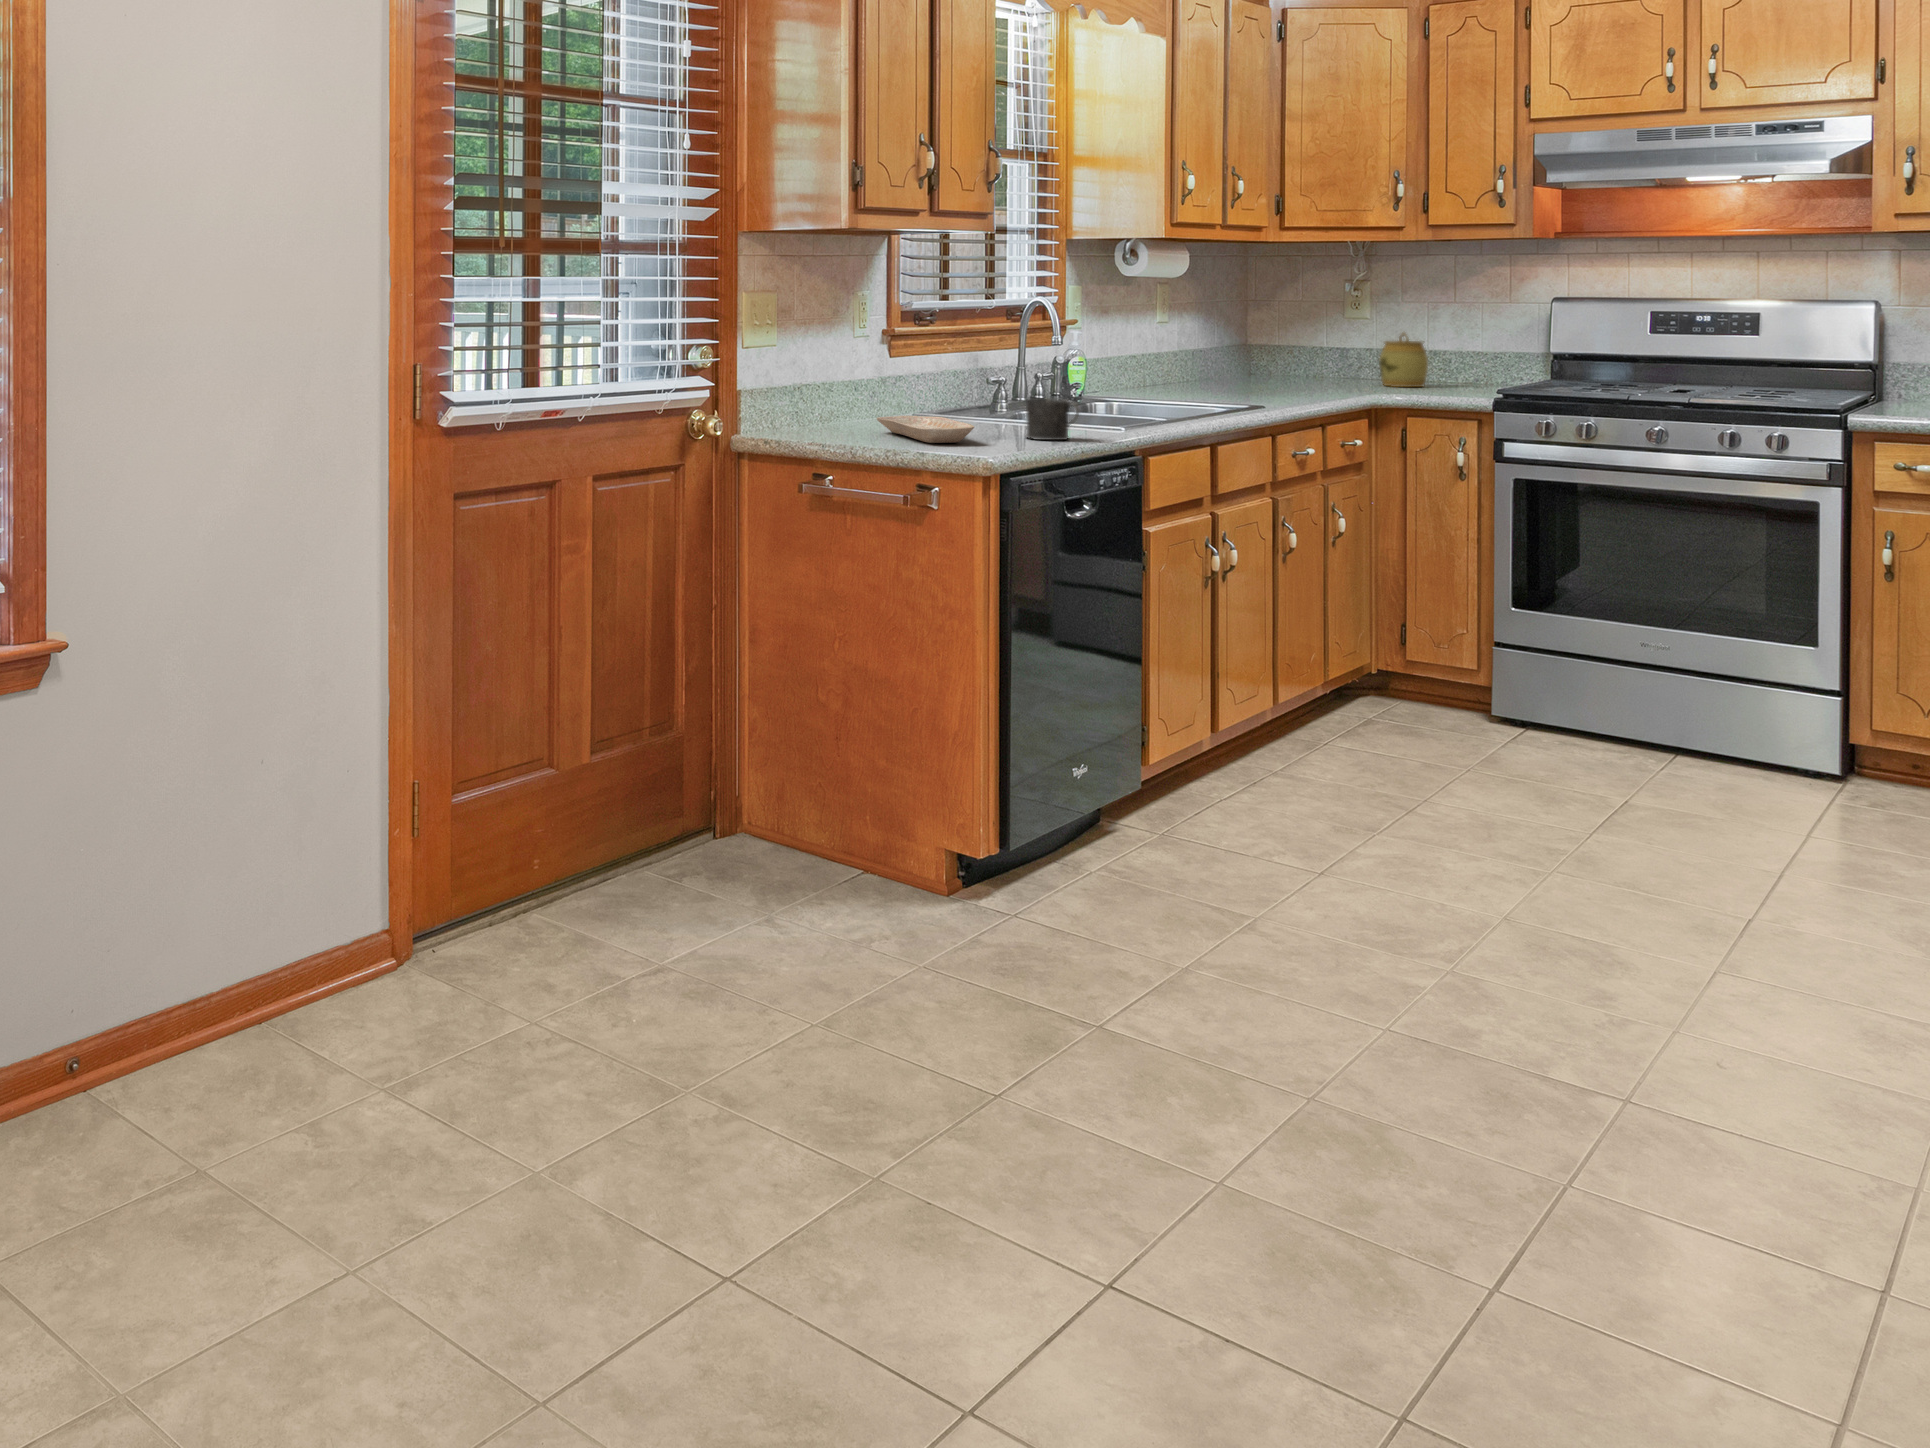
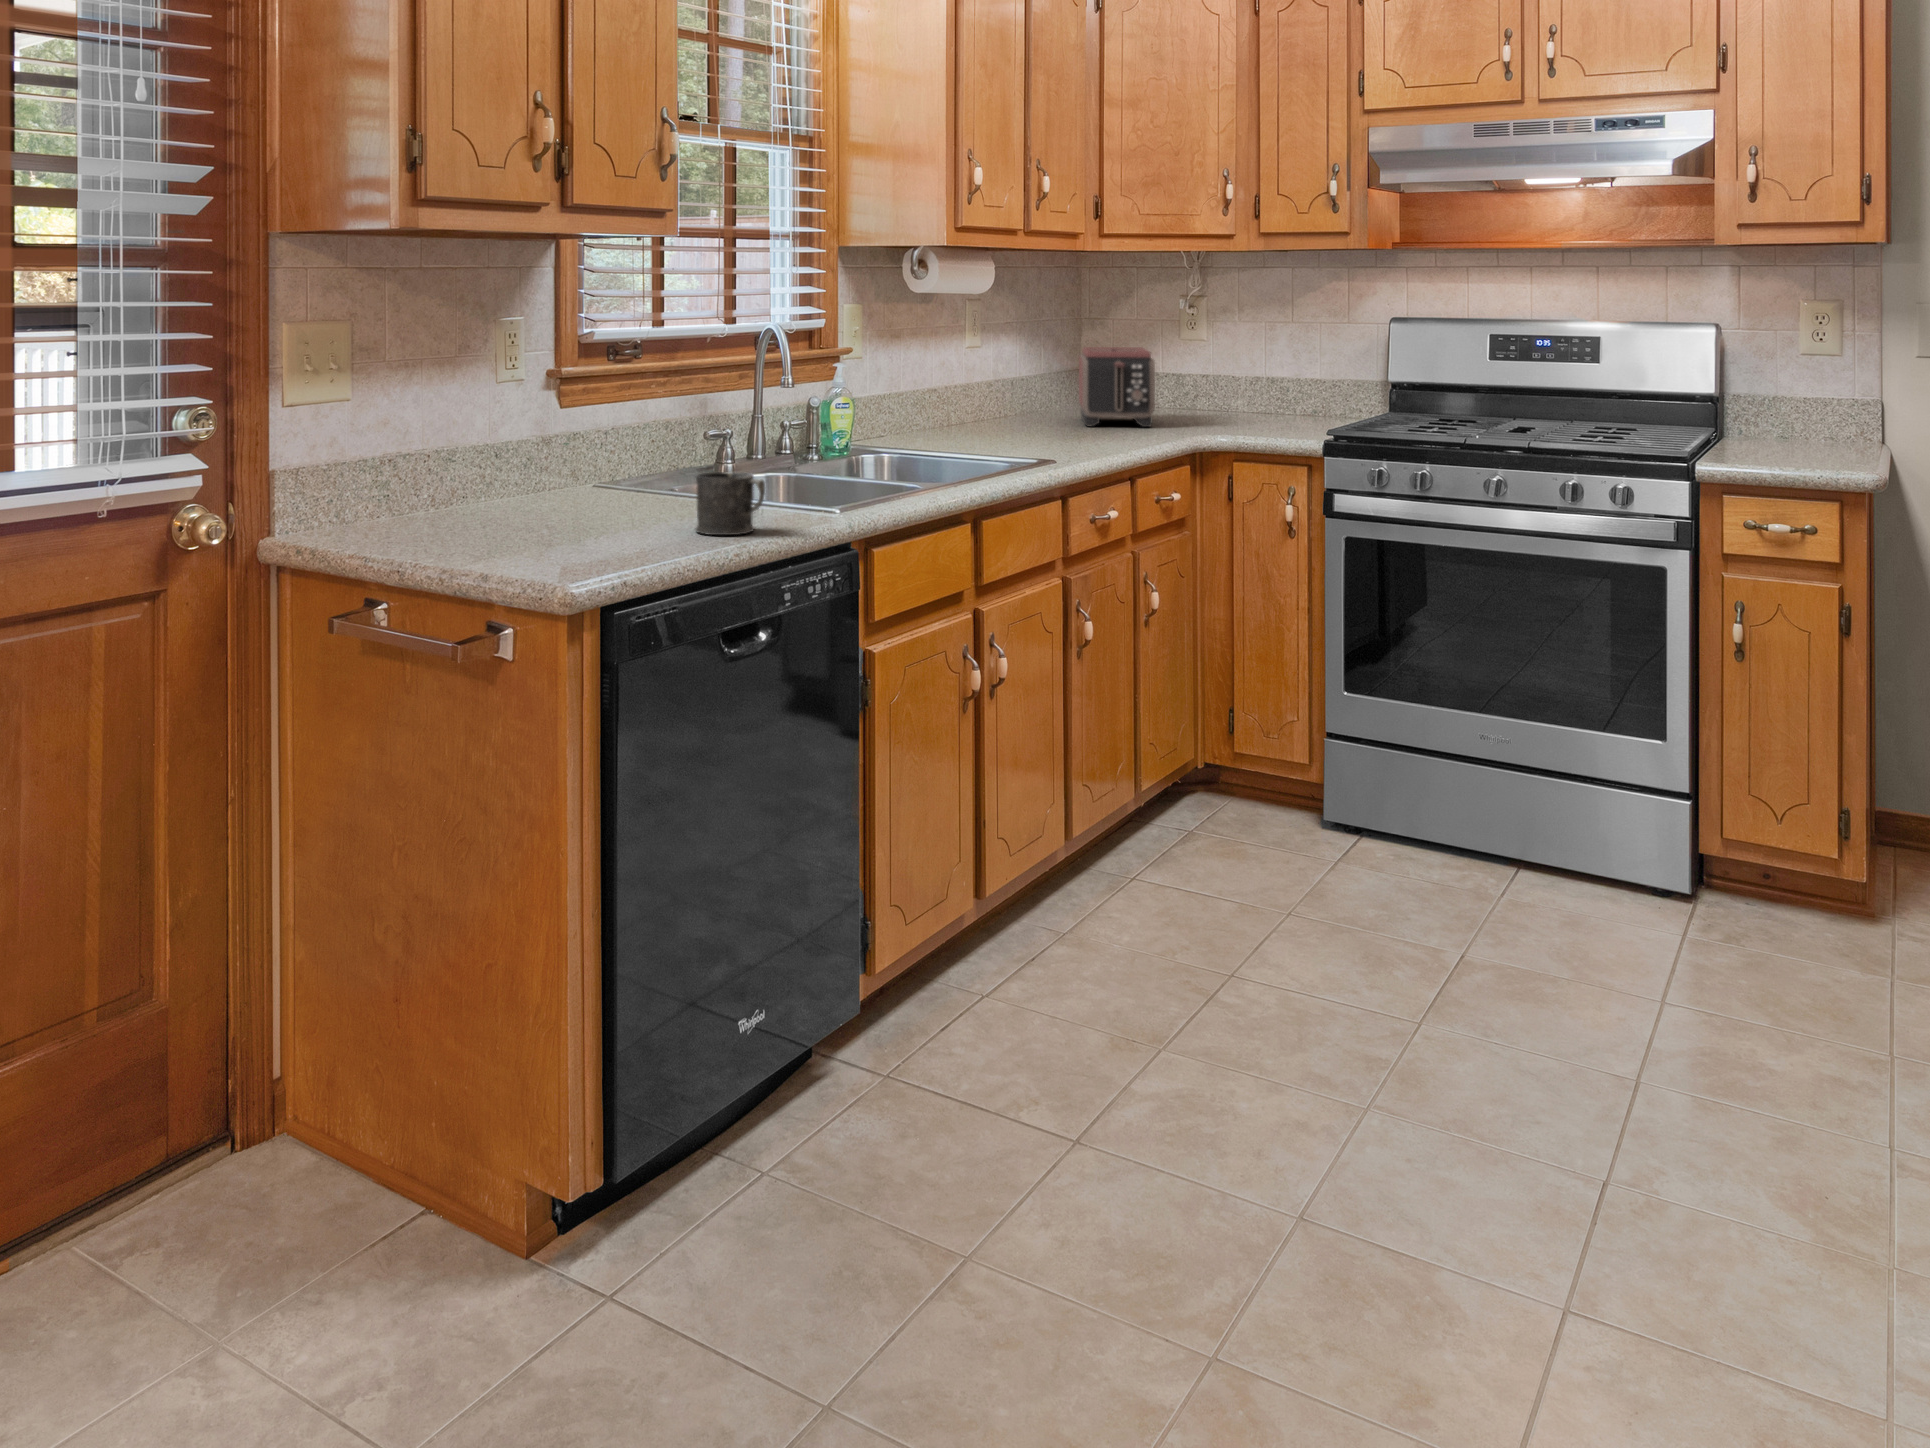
toaster: none [1249,321,1326,388] -> present [1079,347,1155,427]
jar: present [1379,333,1428,387] -> none [1216,358,1267,424]
tray: present [877,416,974,443] -> none [493,499,605,548]

